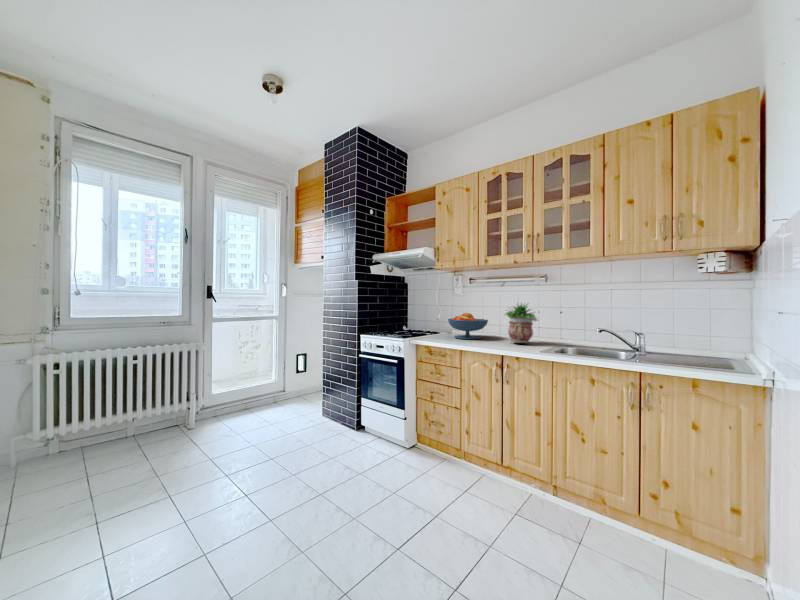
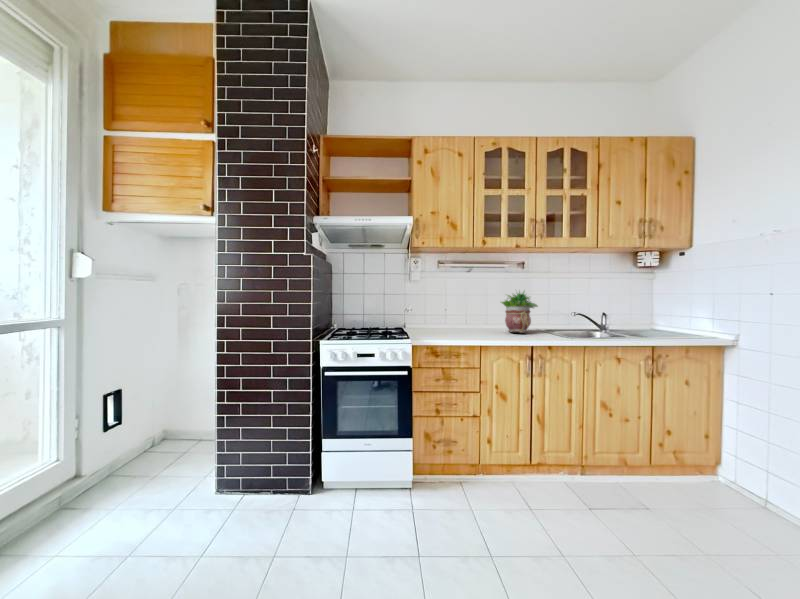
fruit bowl: present [448,313,488,339] -> none [431,303,479,334]

